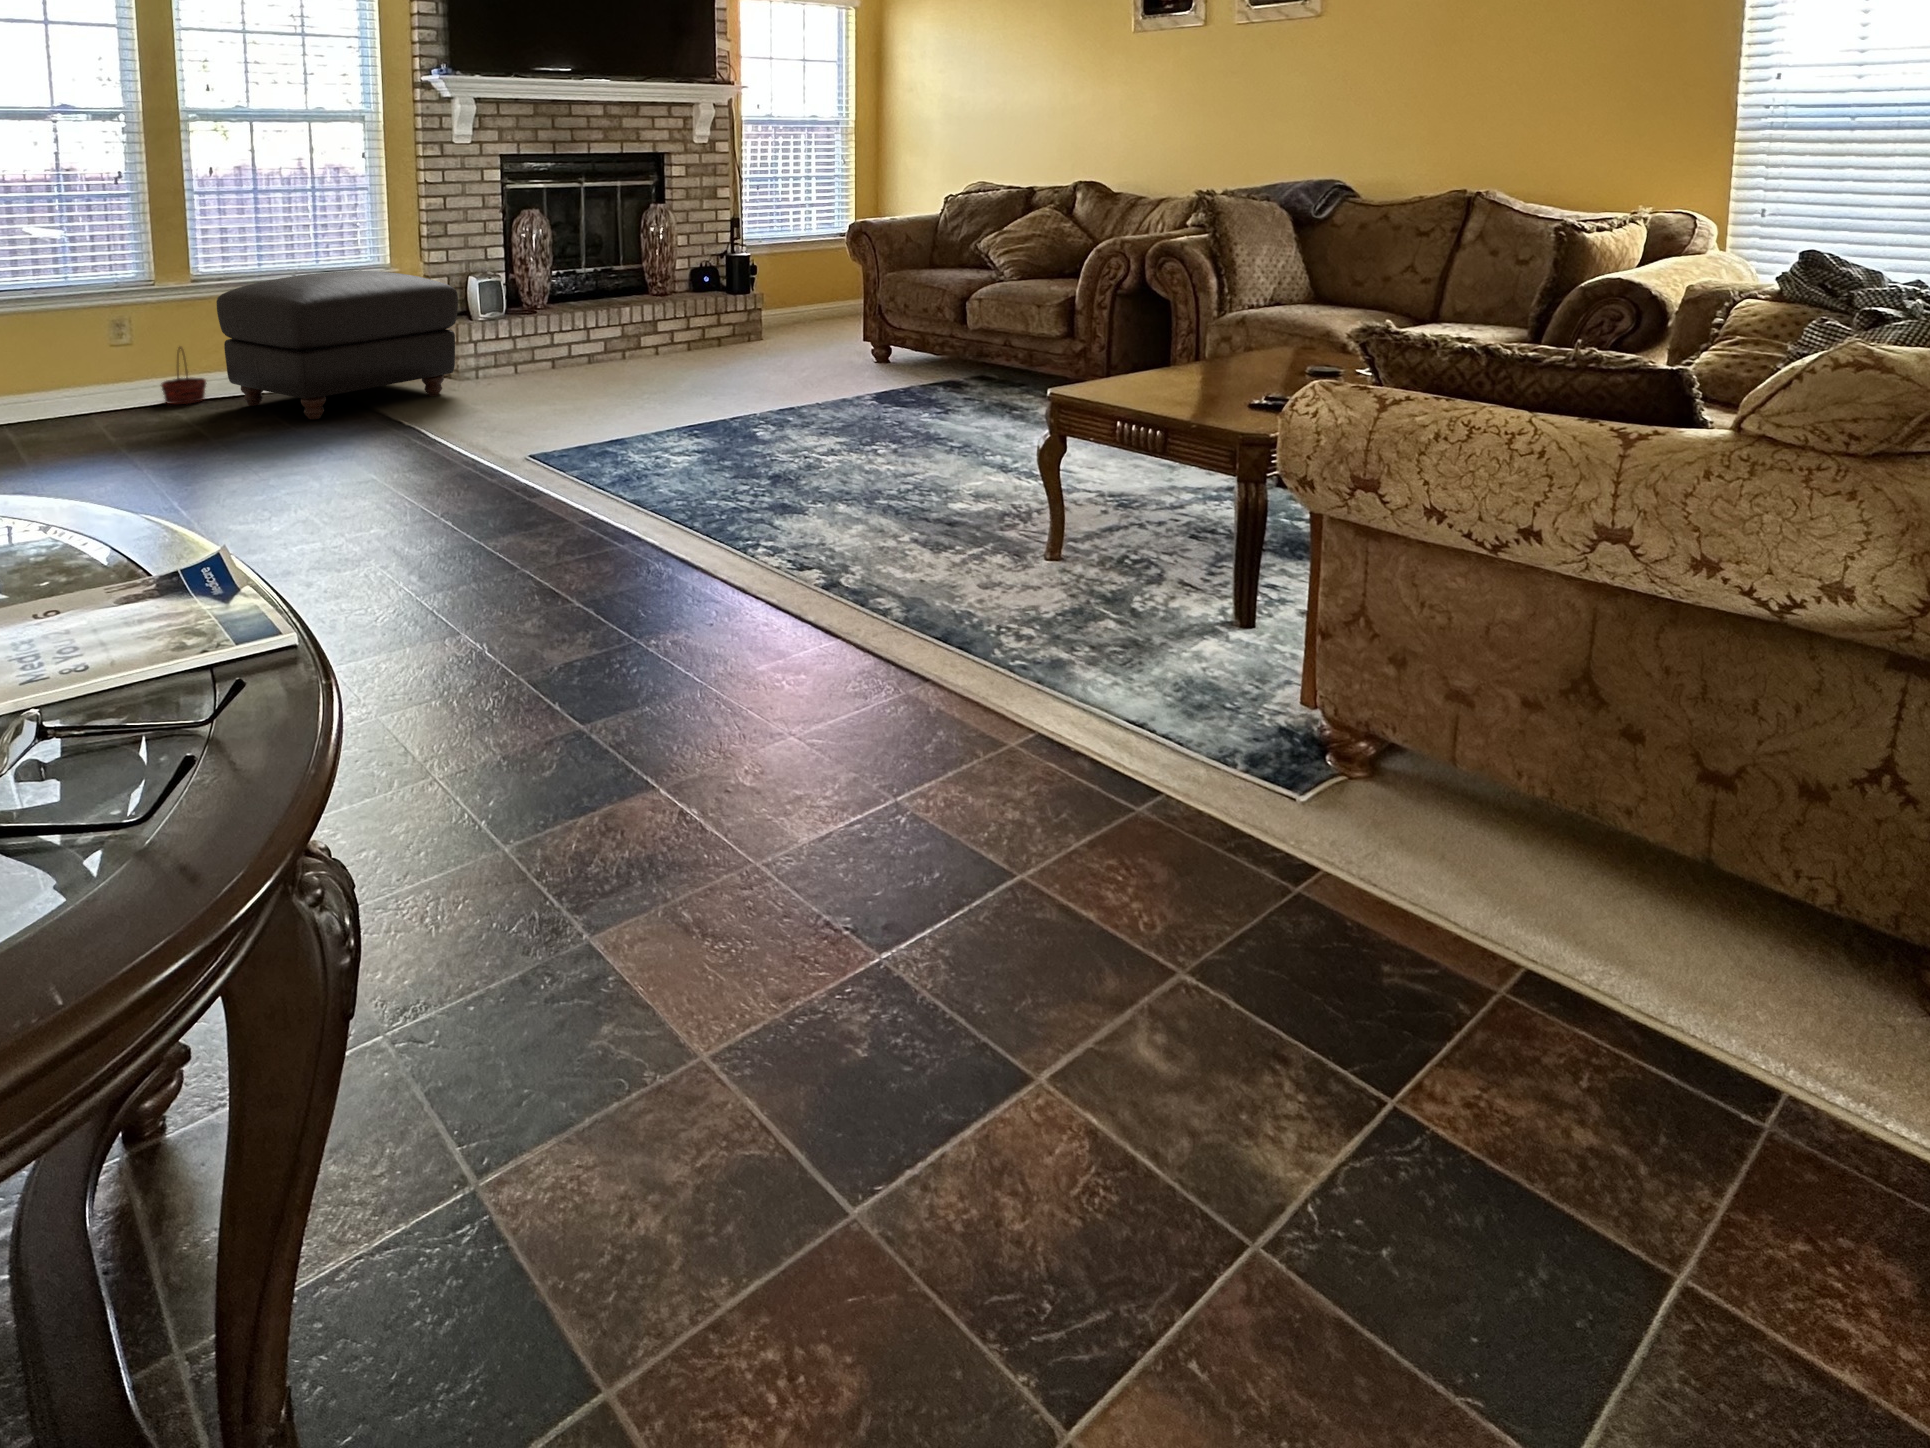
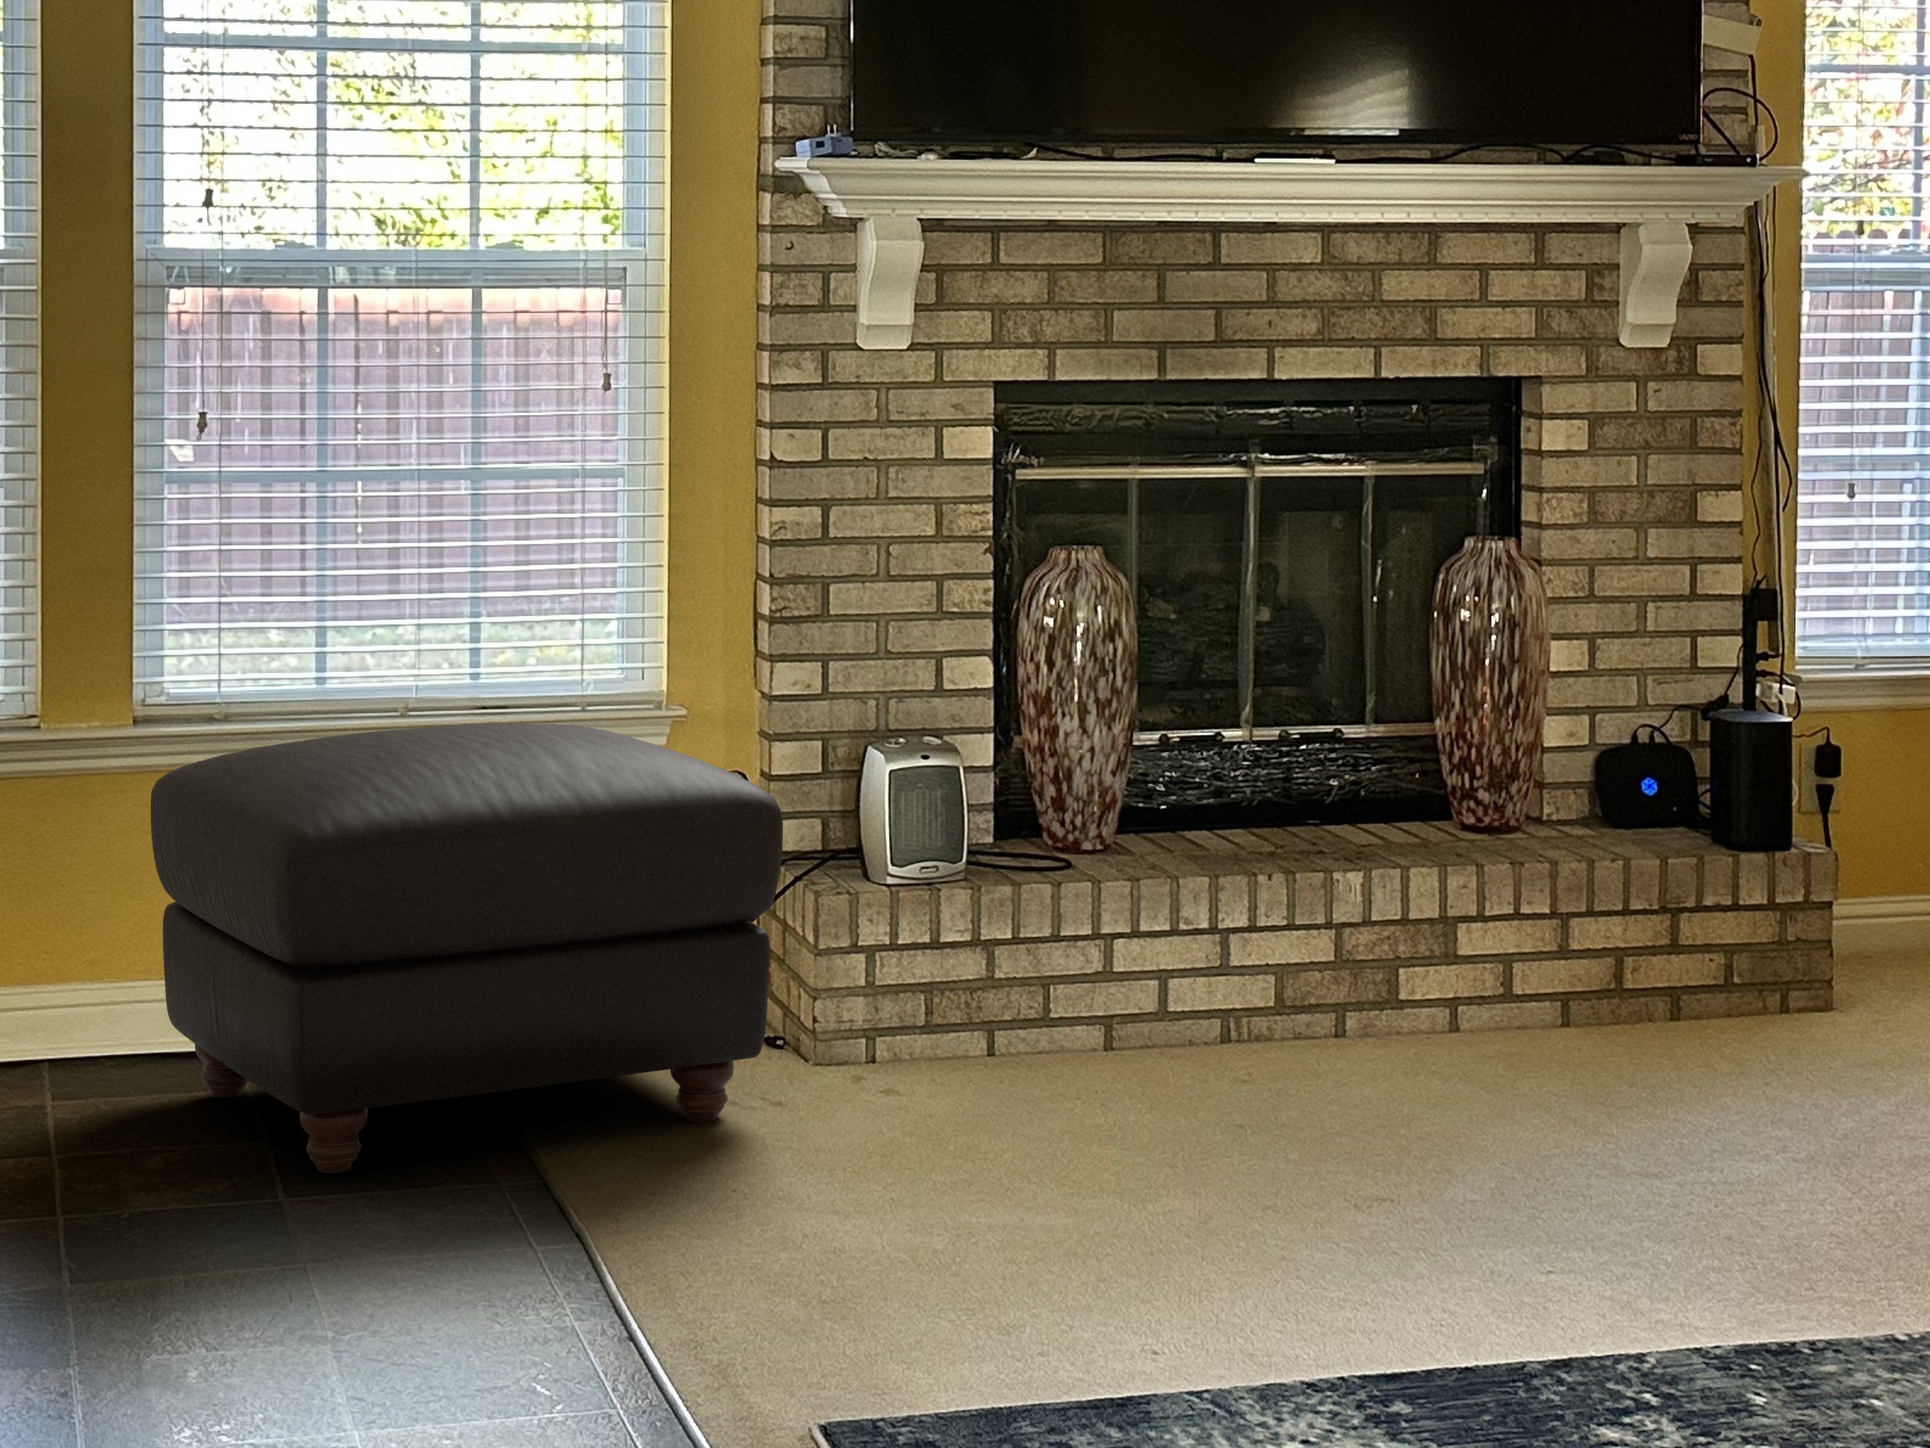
basket: present [161,347,207,404] -> none [21,903,141,1068]

